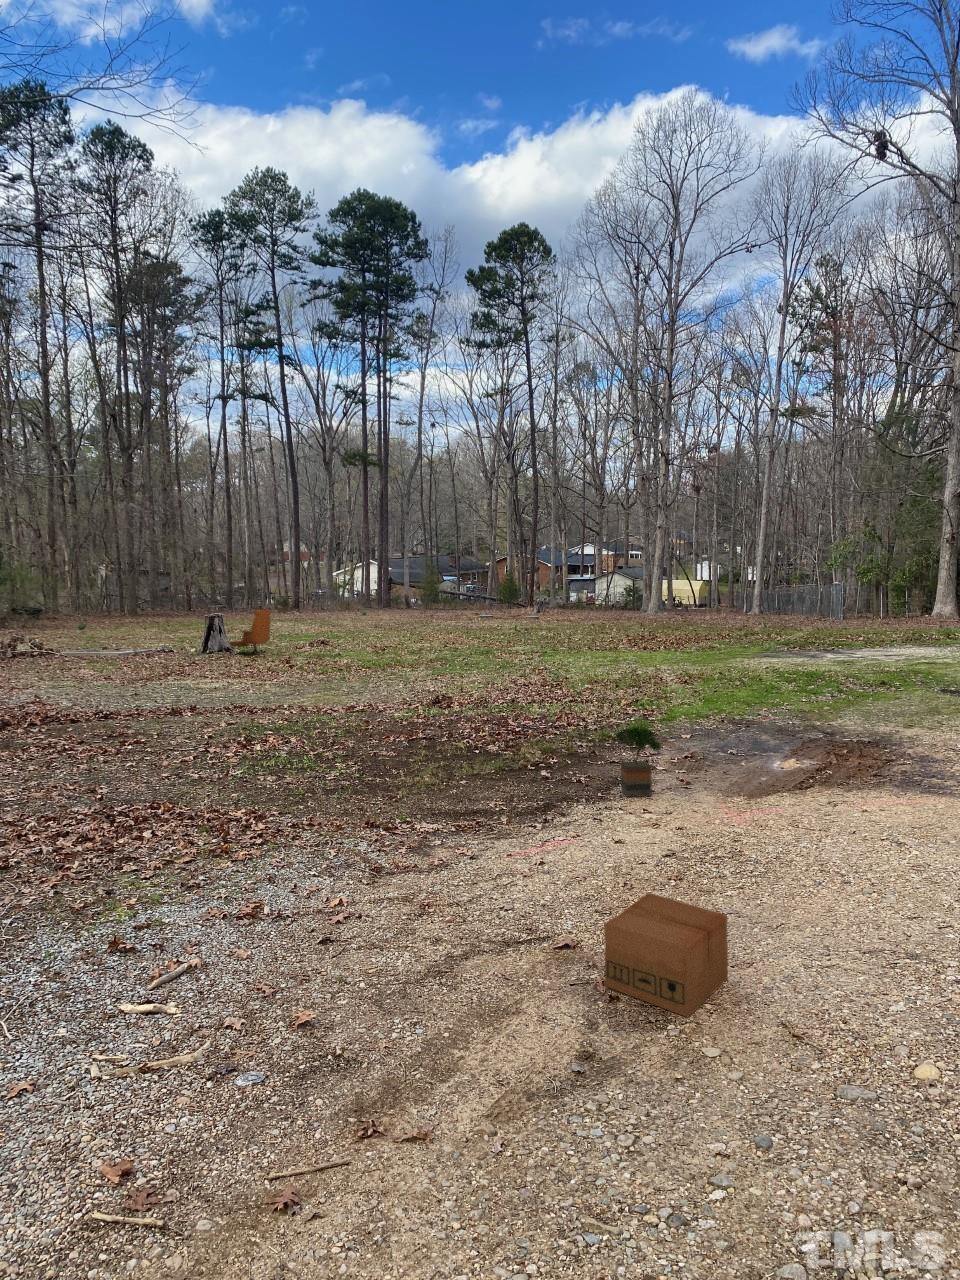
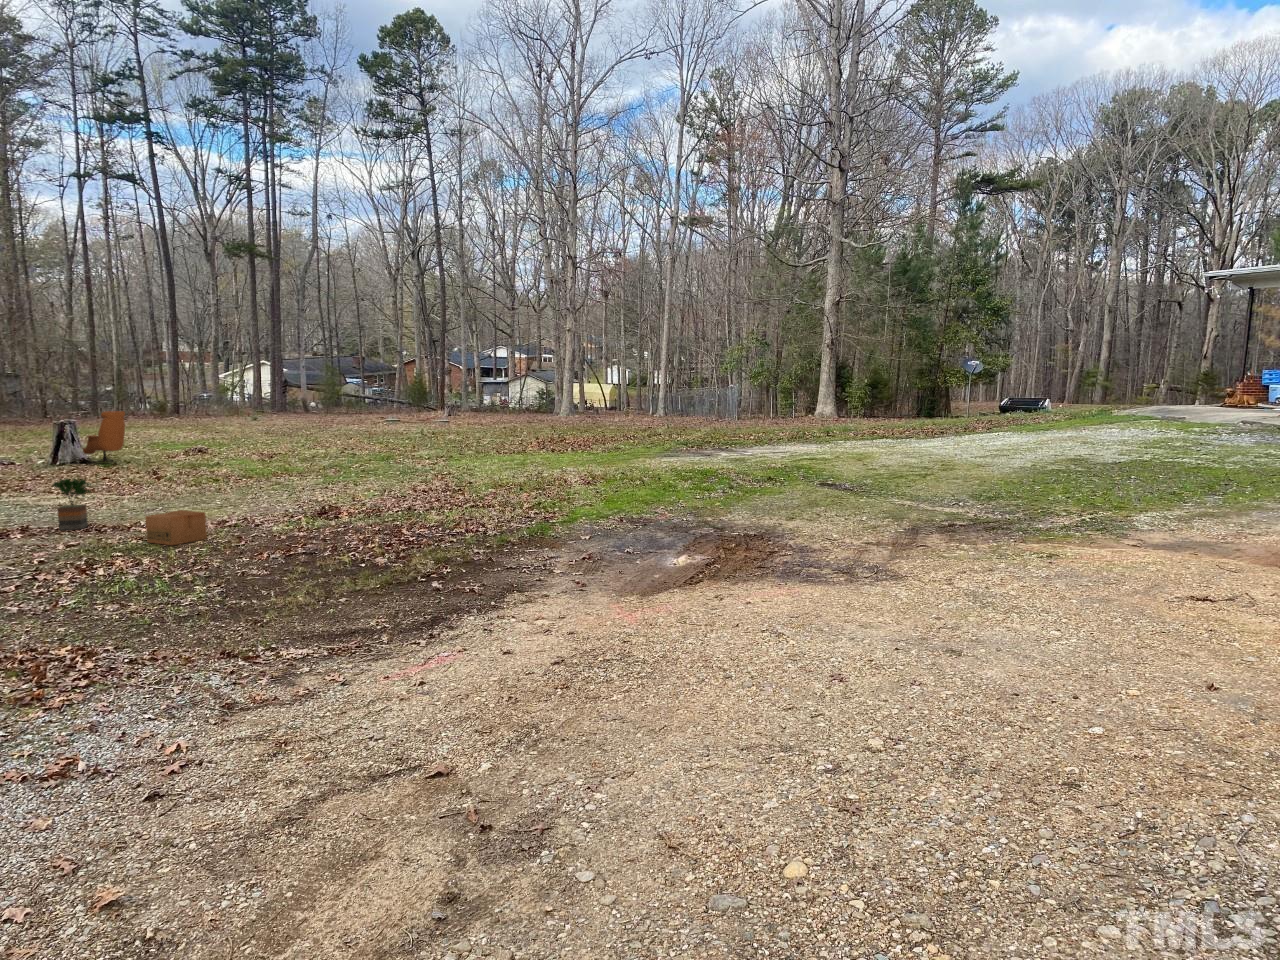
potted tree: present [614,727,661,797] -> present [53,479,92,530]
cardboard box: present [604,893,728,1017] -> present [145,510,207,545]

